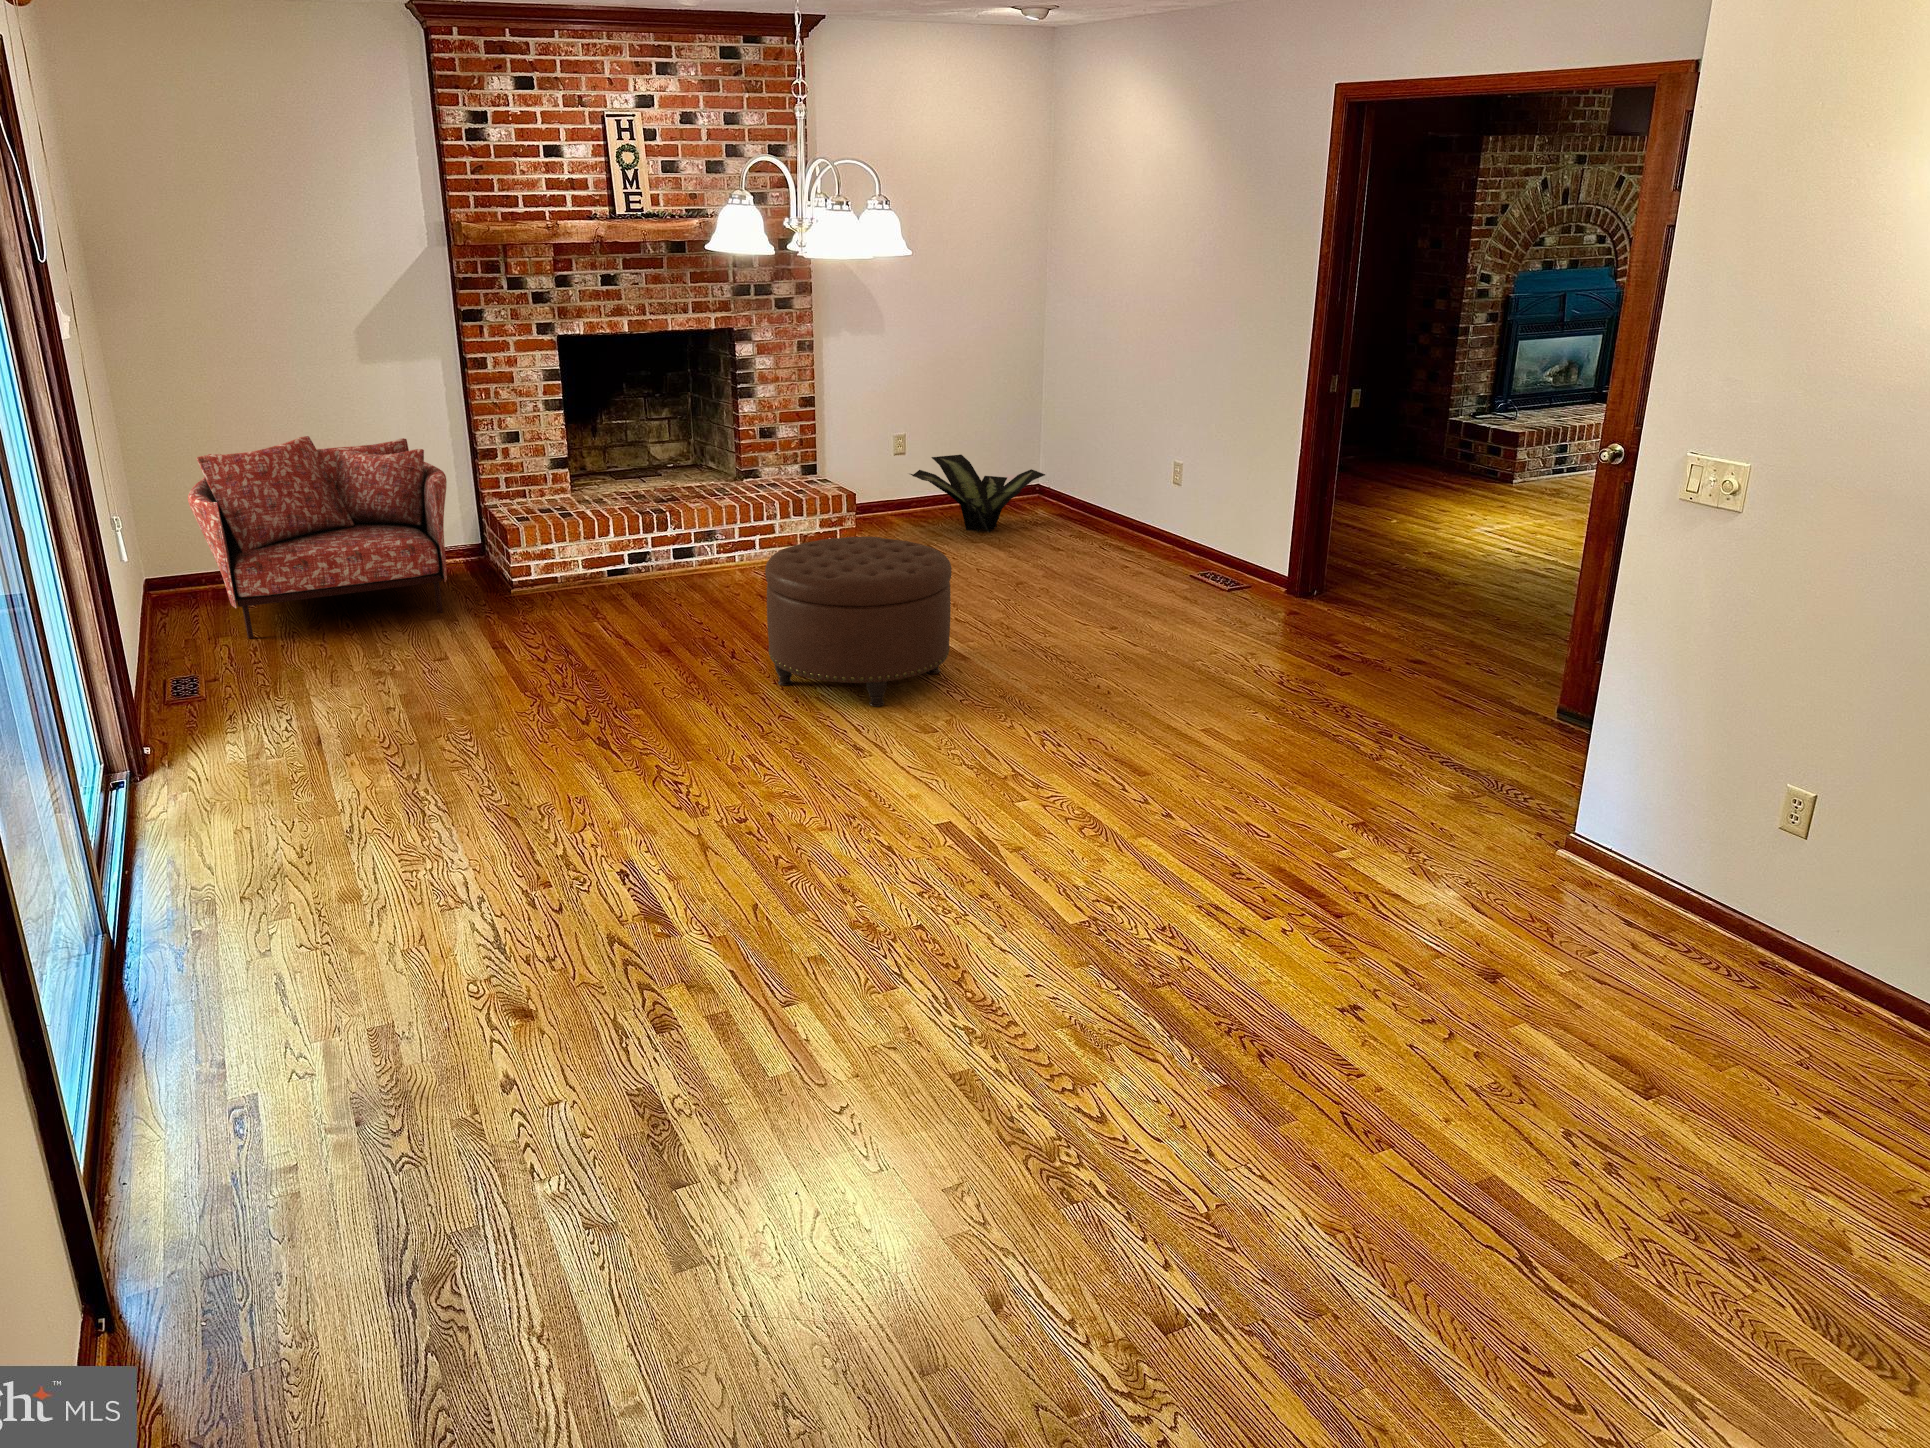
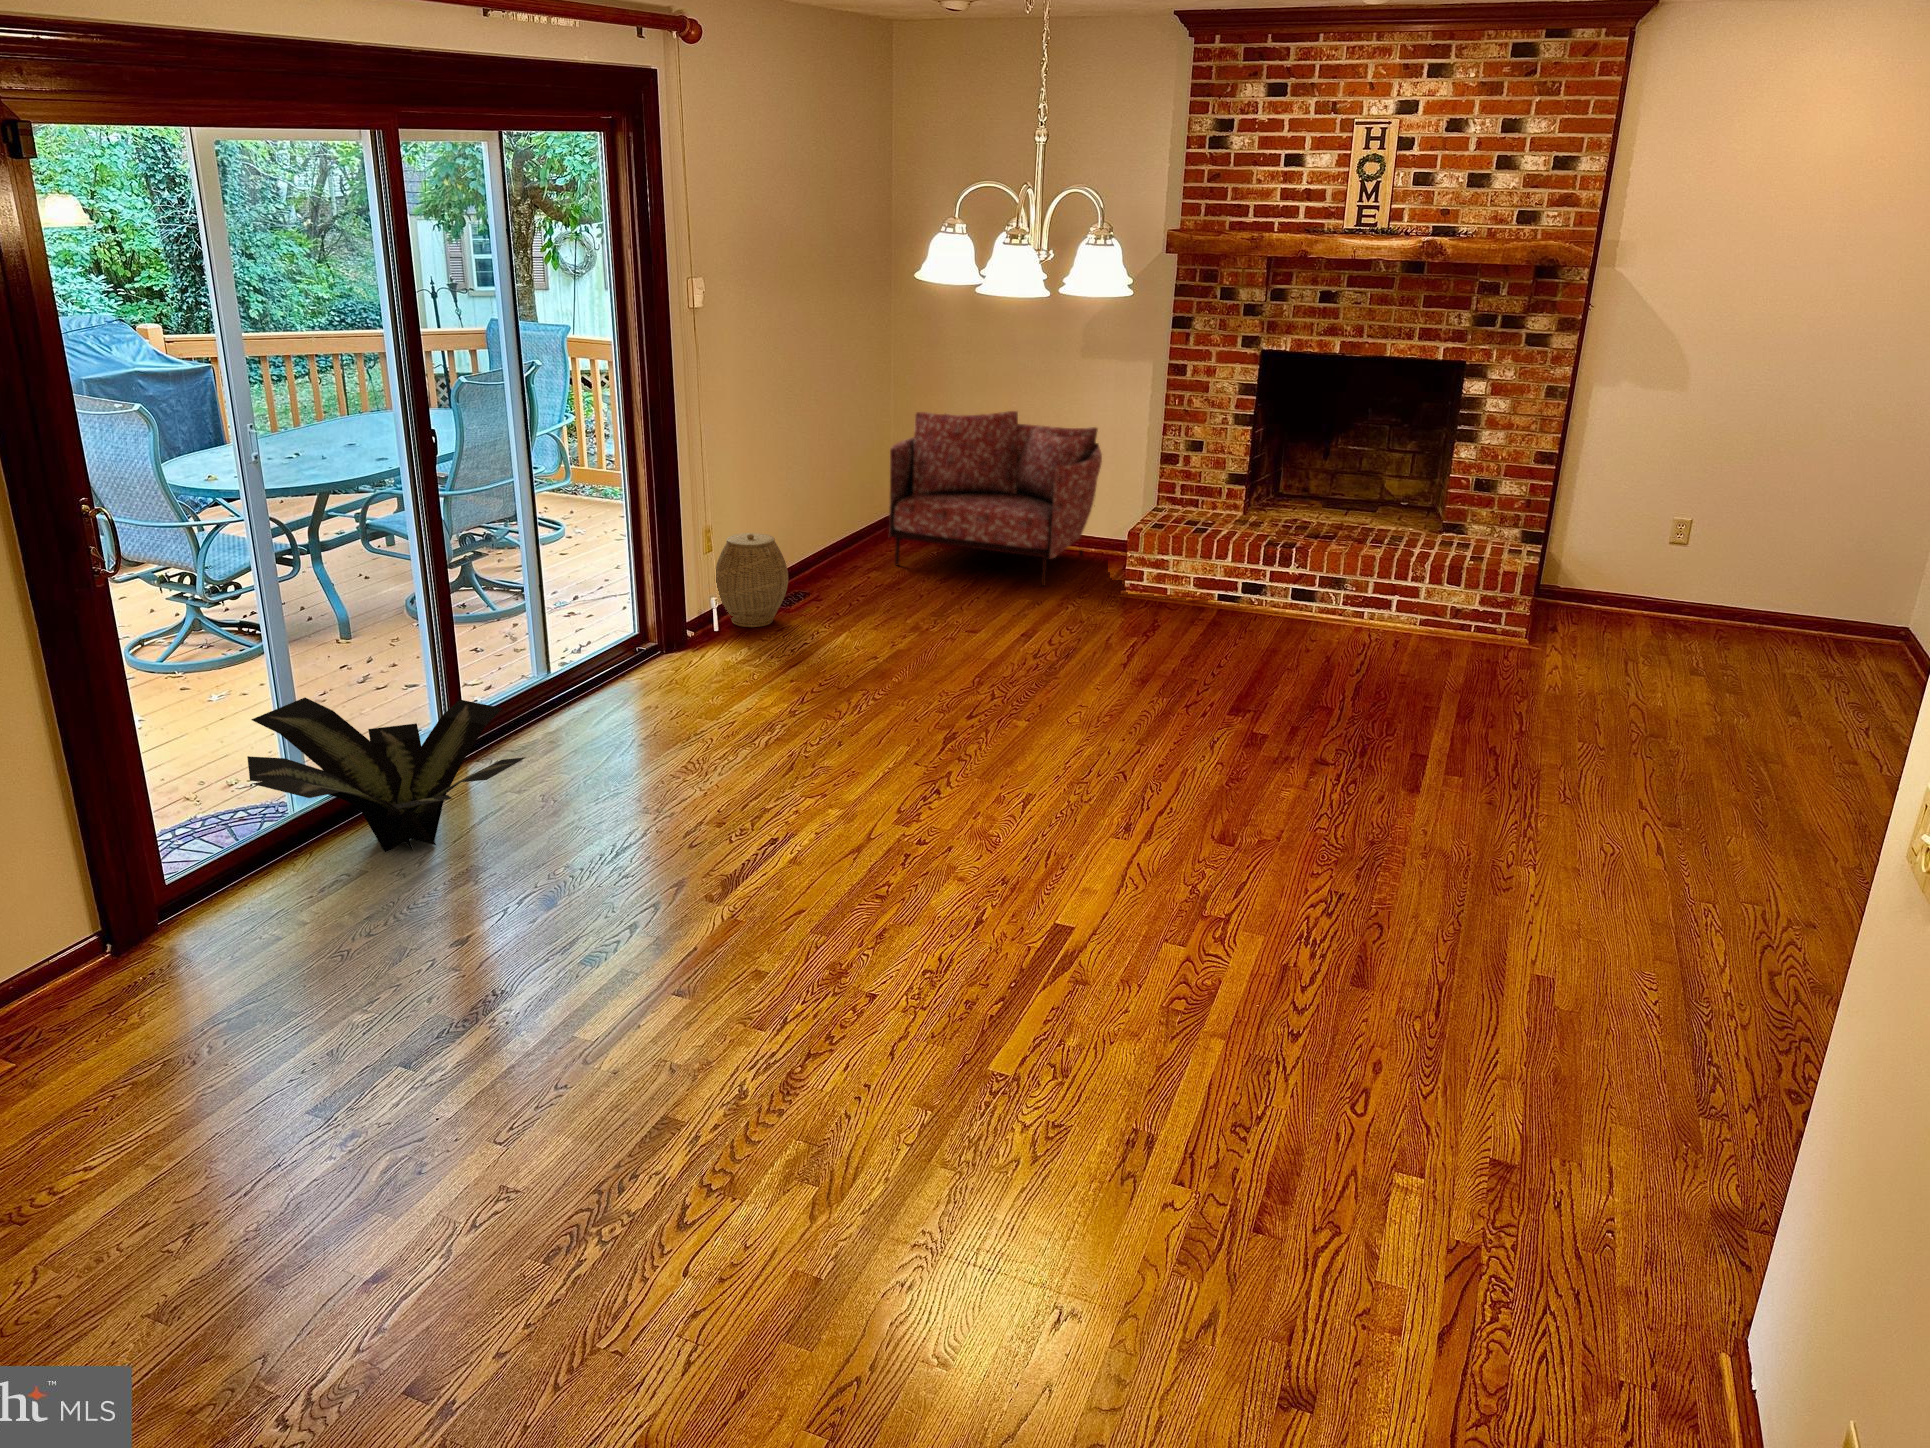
potted plant: present [910,455,1045,532] -> present [247,698,526,853]
ottoman: present [765,537,951,707] -> none [1162,594,1394,789]
woven basket: none [152,630,254,748] -> present [716,533,788,627]

